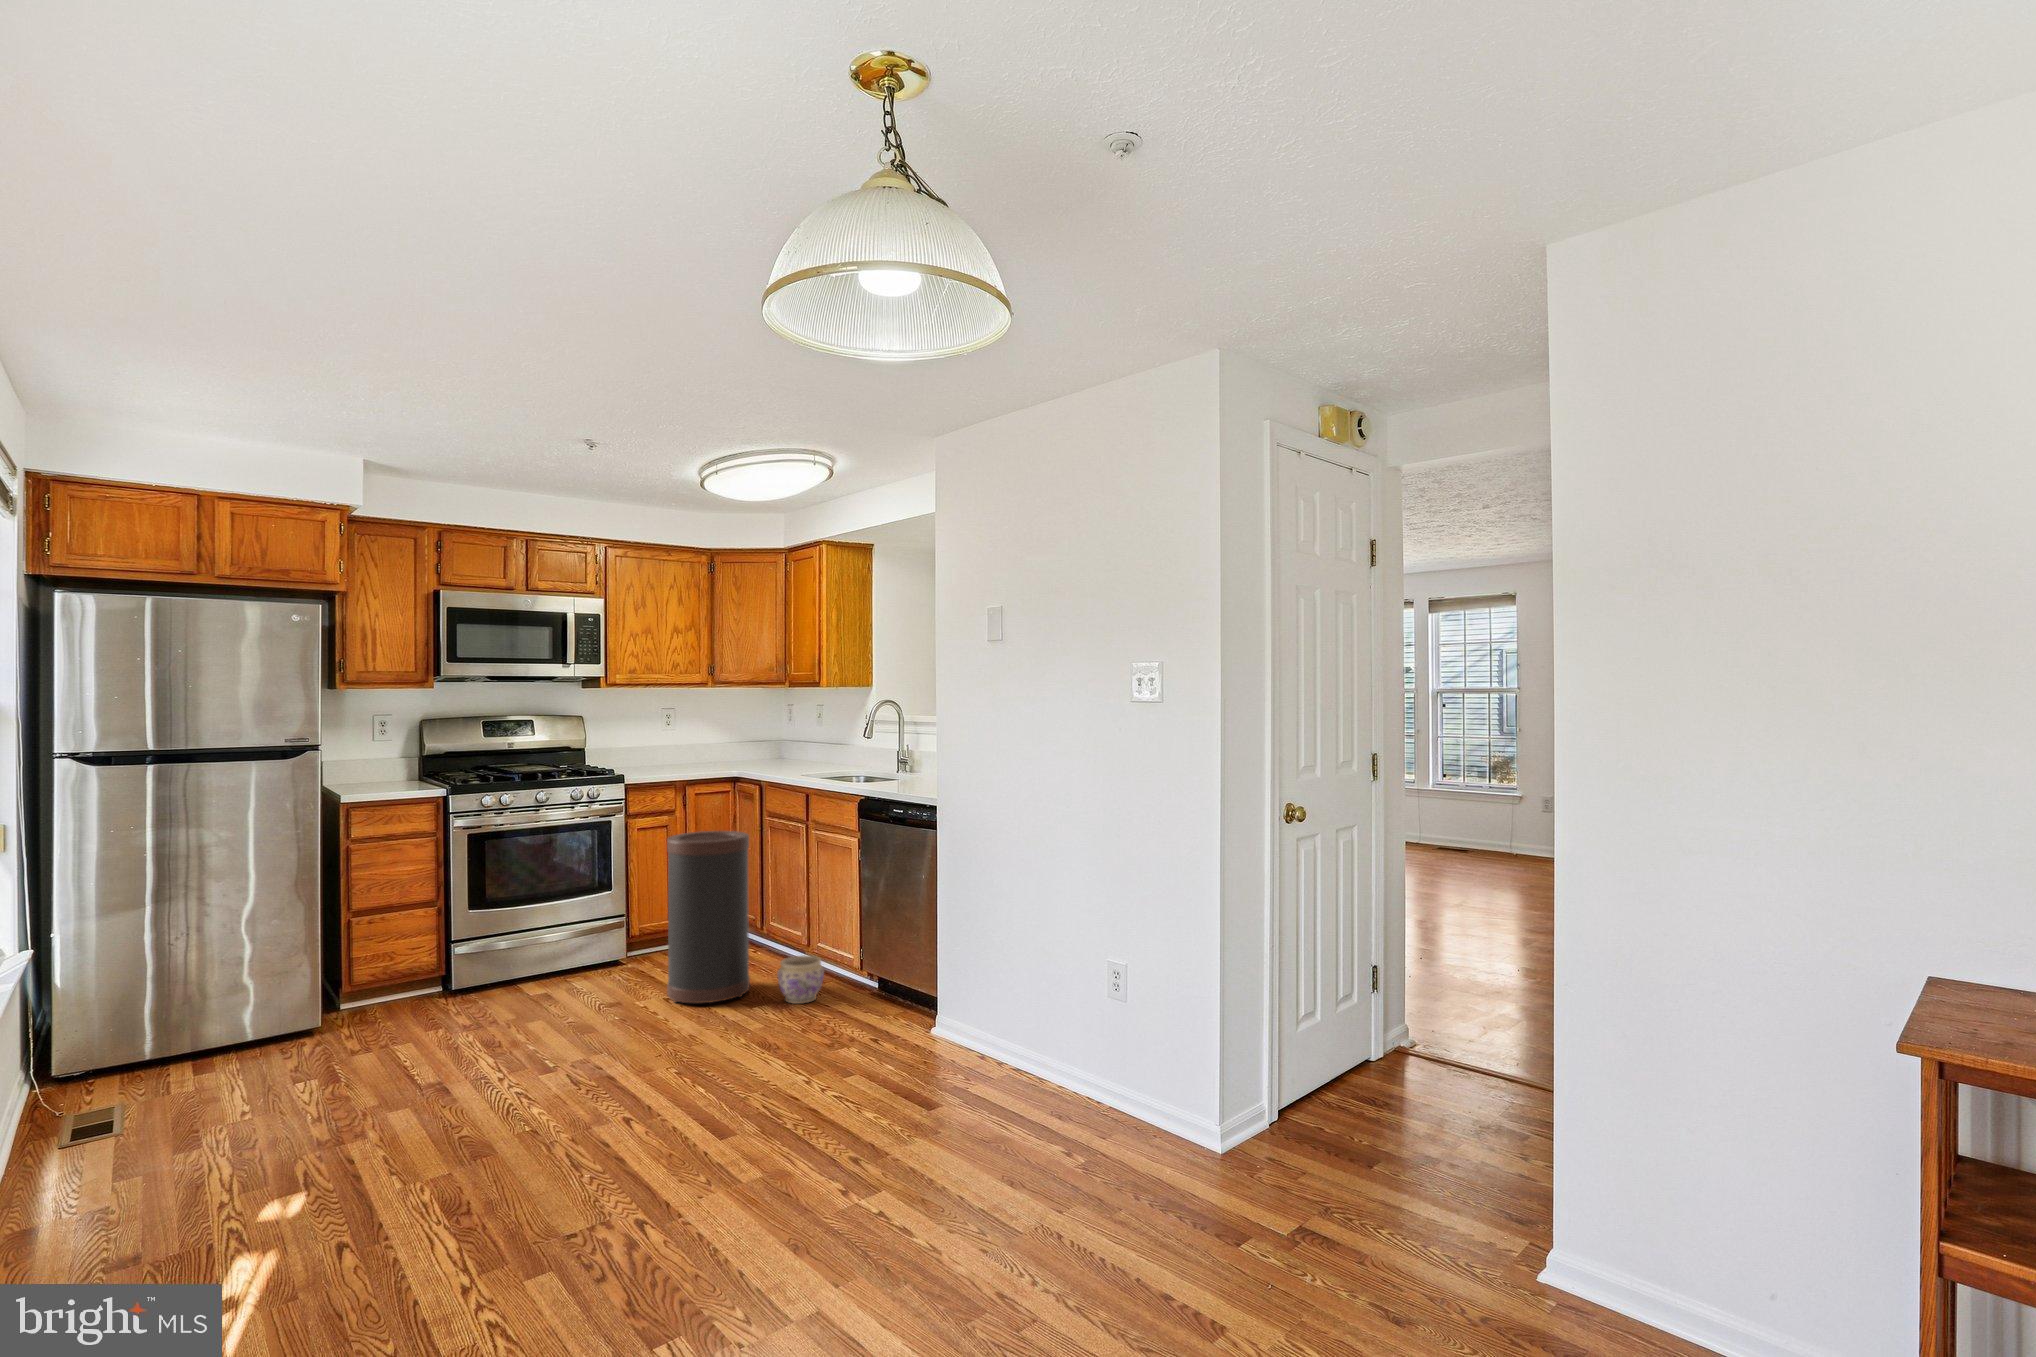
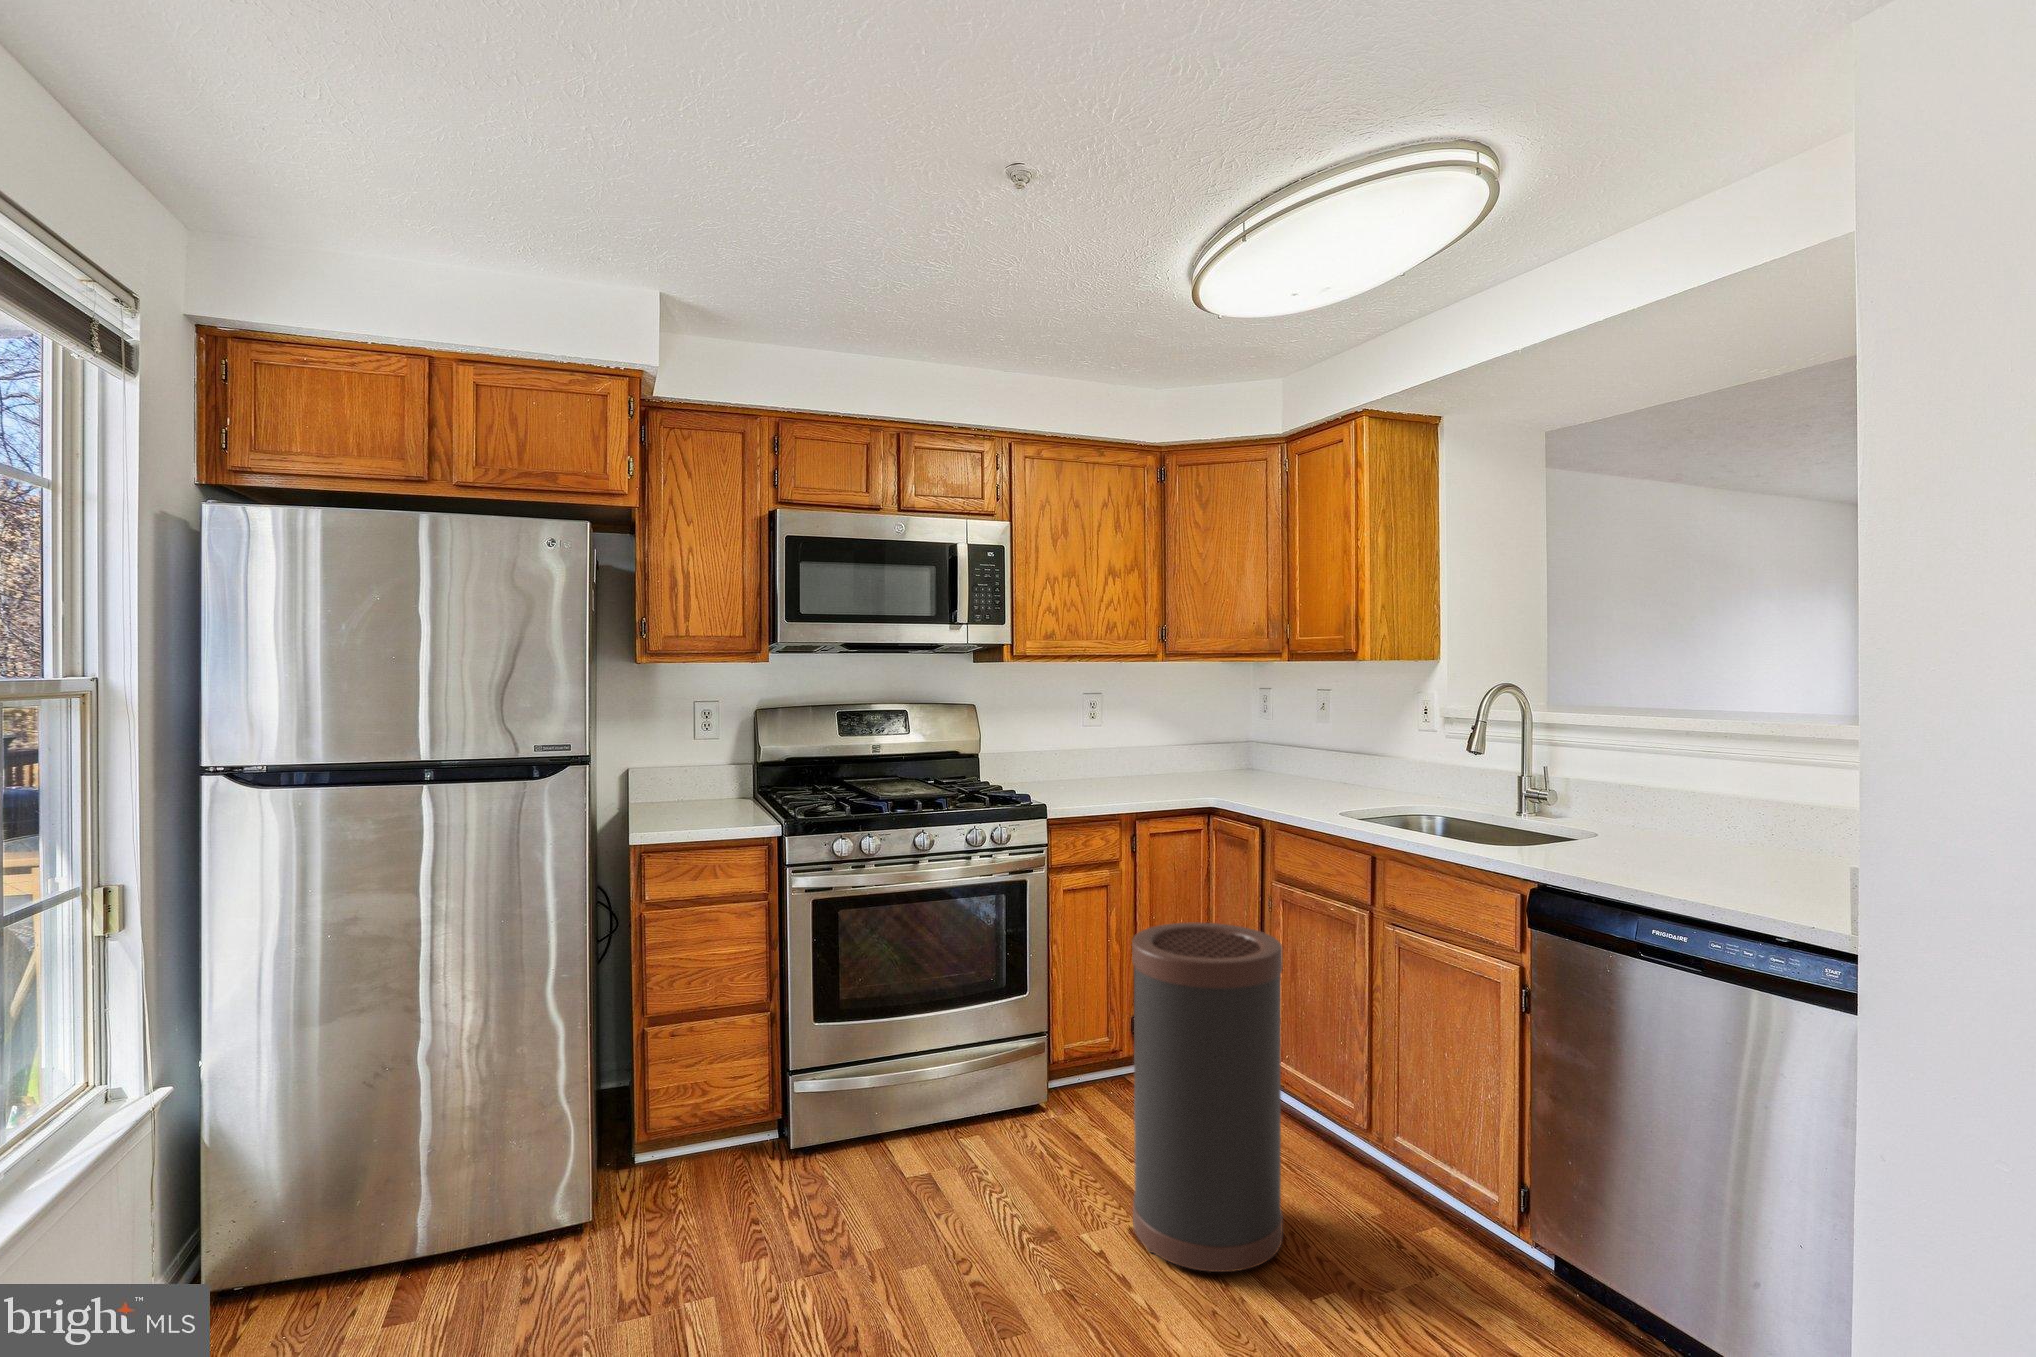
planter: present [777,956,824,1004] -> none [1348,1192,1447,1308]

